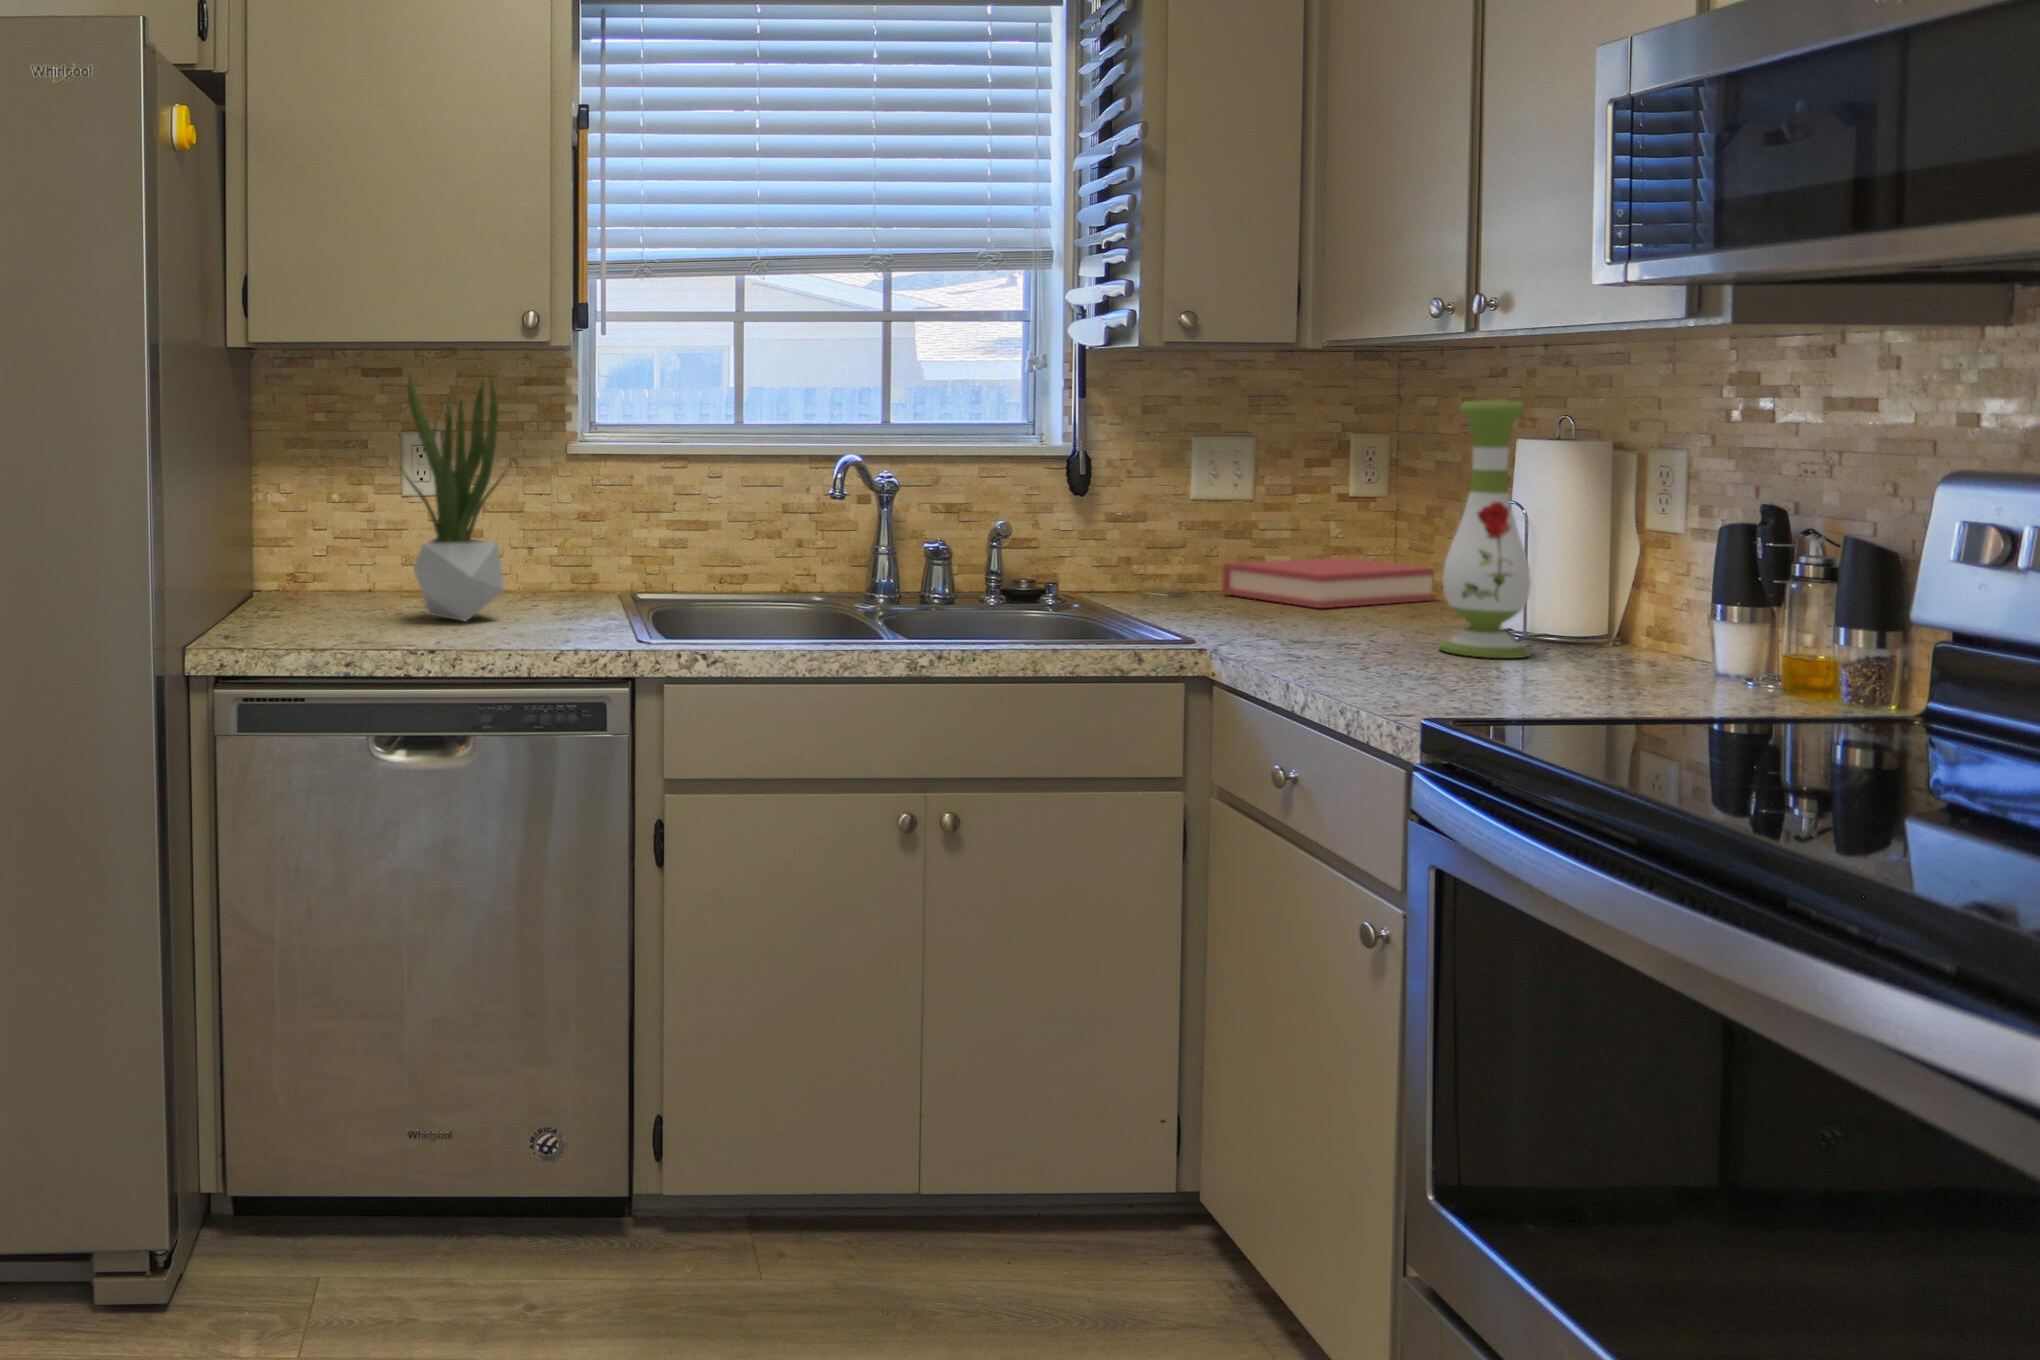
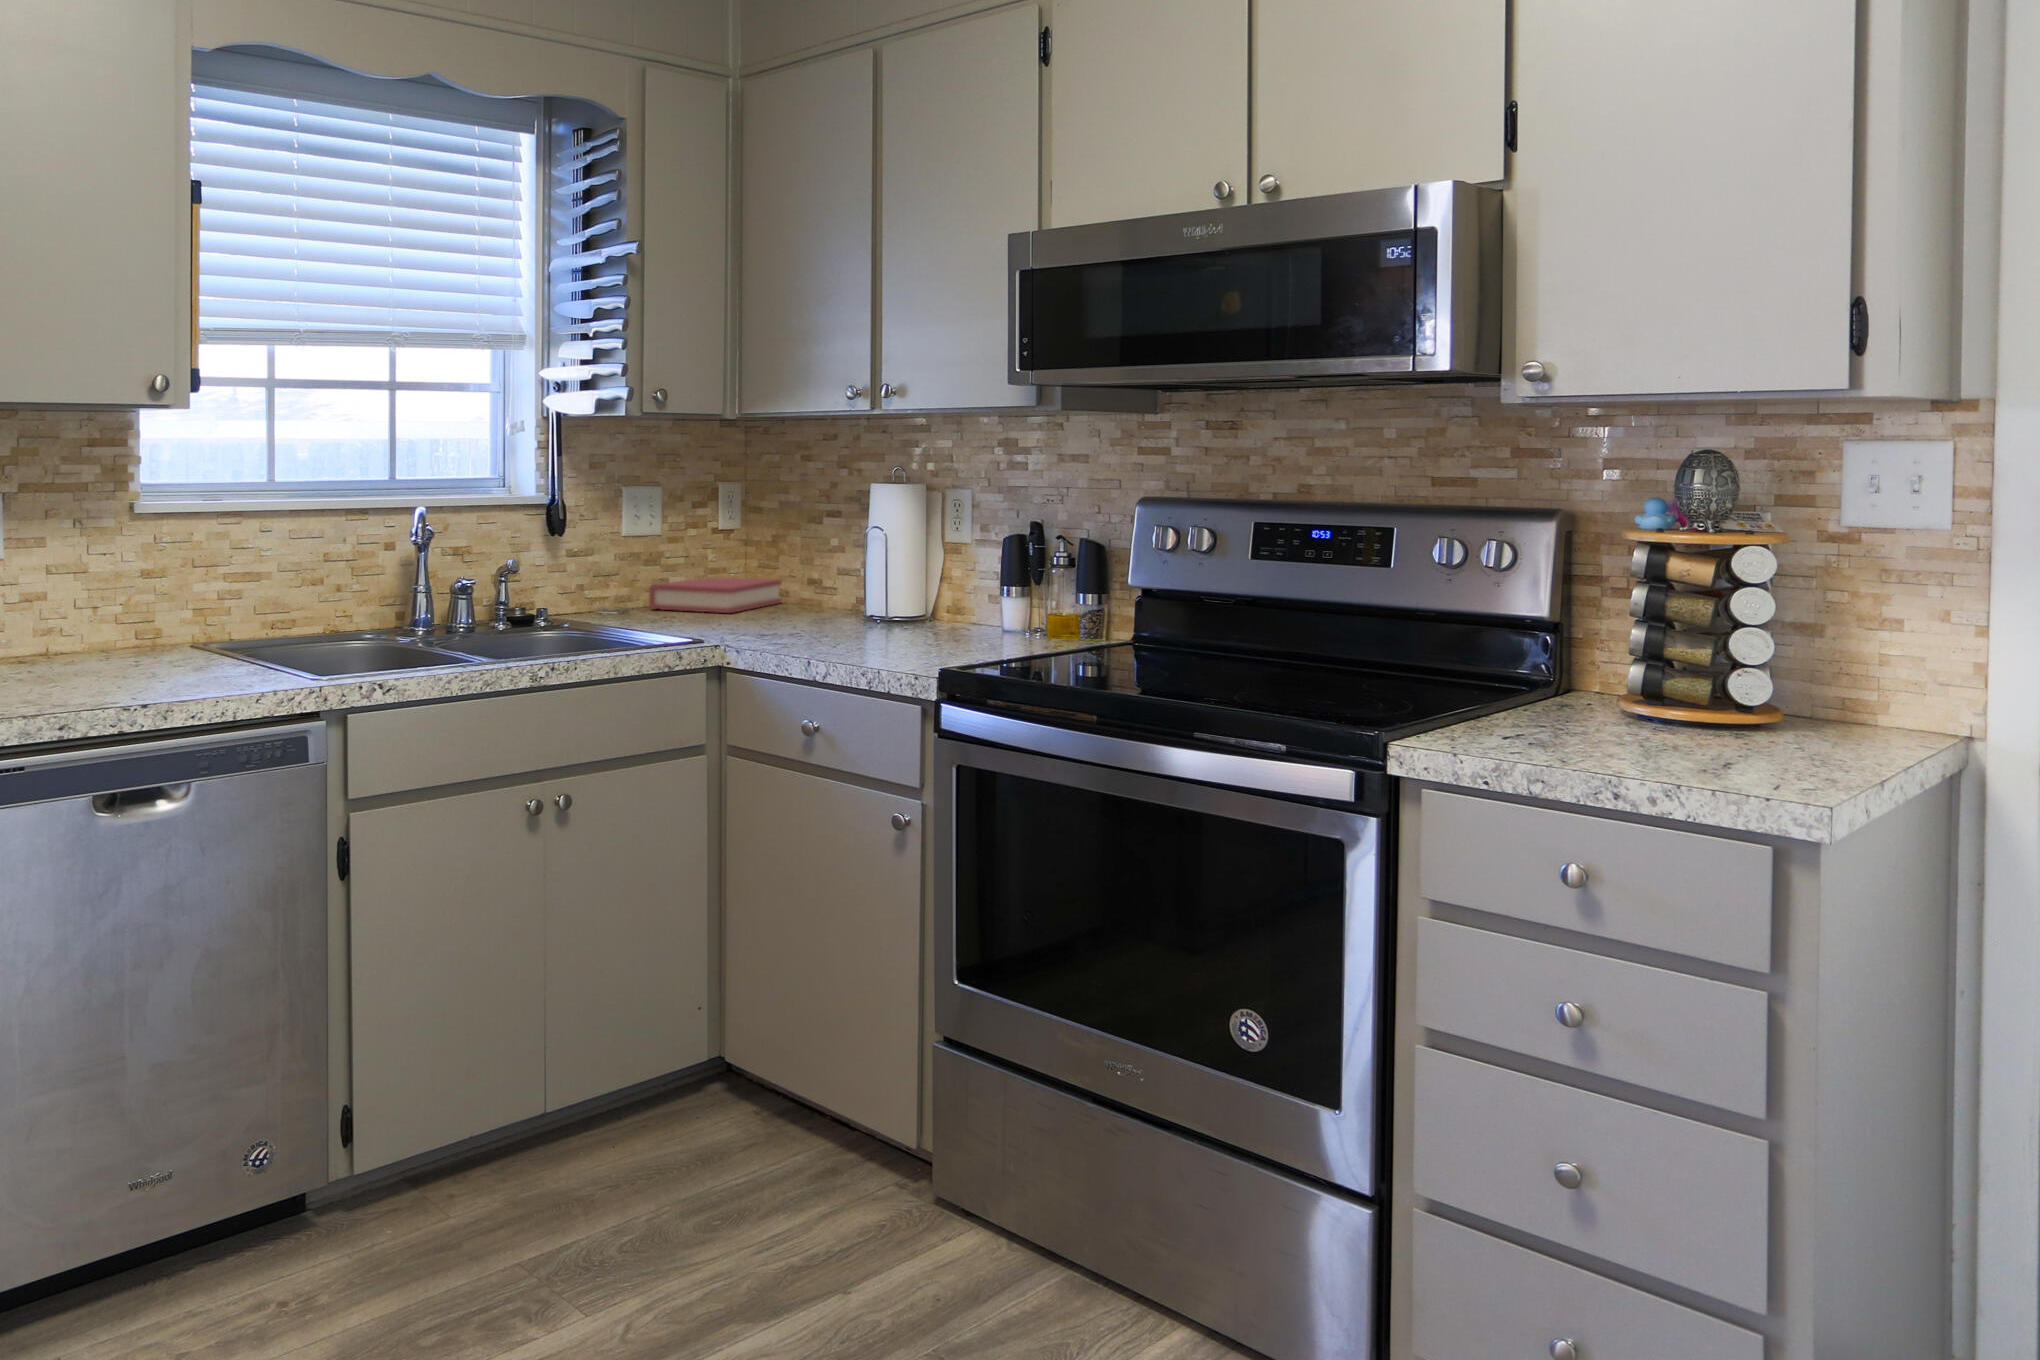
potted plant: present [398,376,510,621] -> none [20,434,141,682]
vase: present [1439,401,1531,658] -> none [848,458,902,634]

